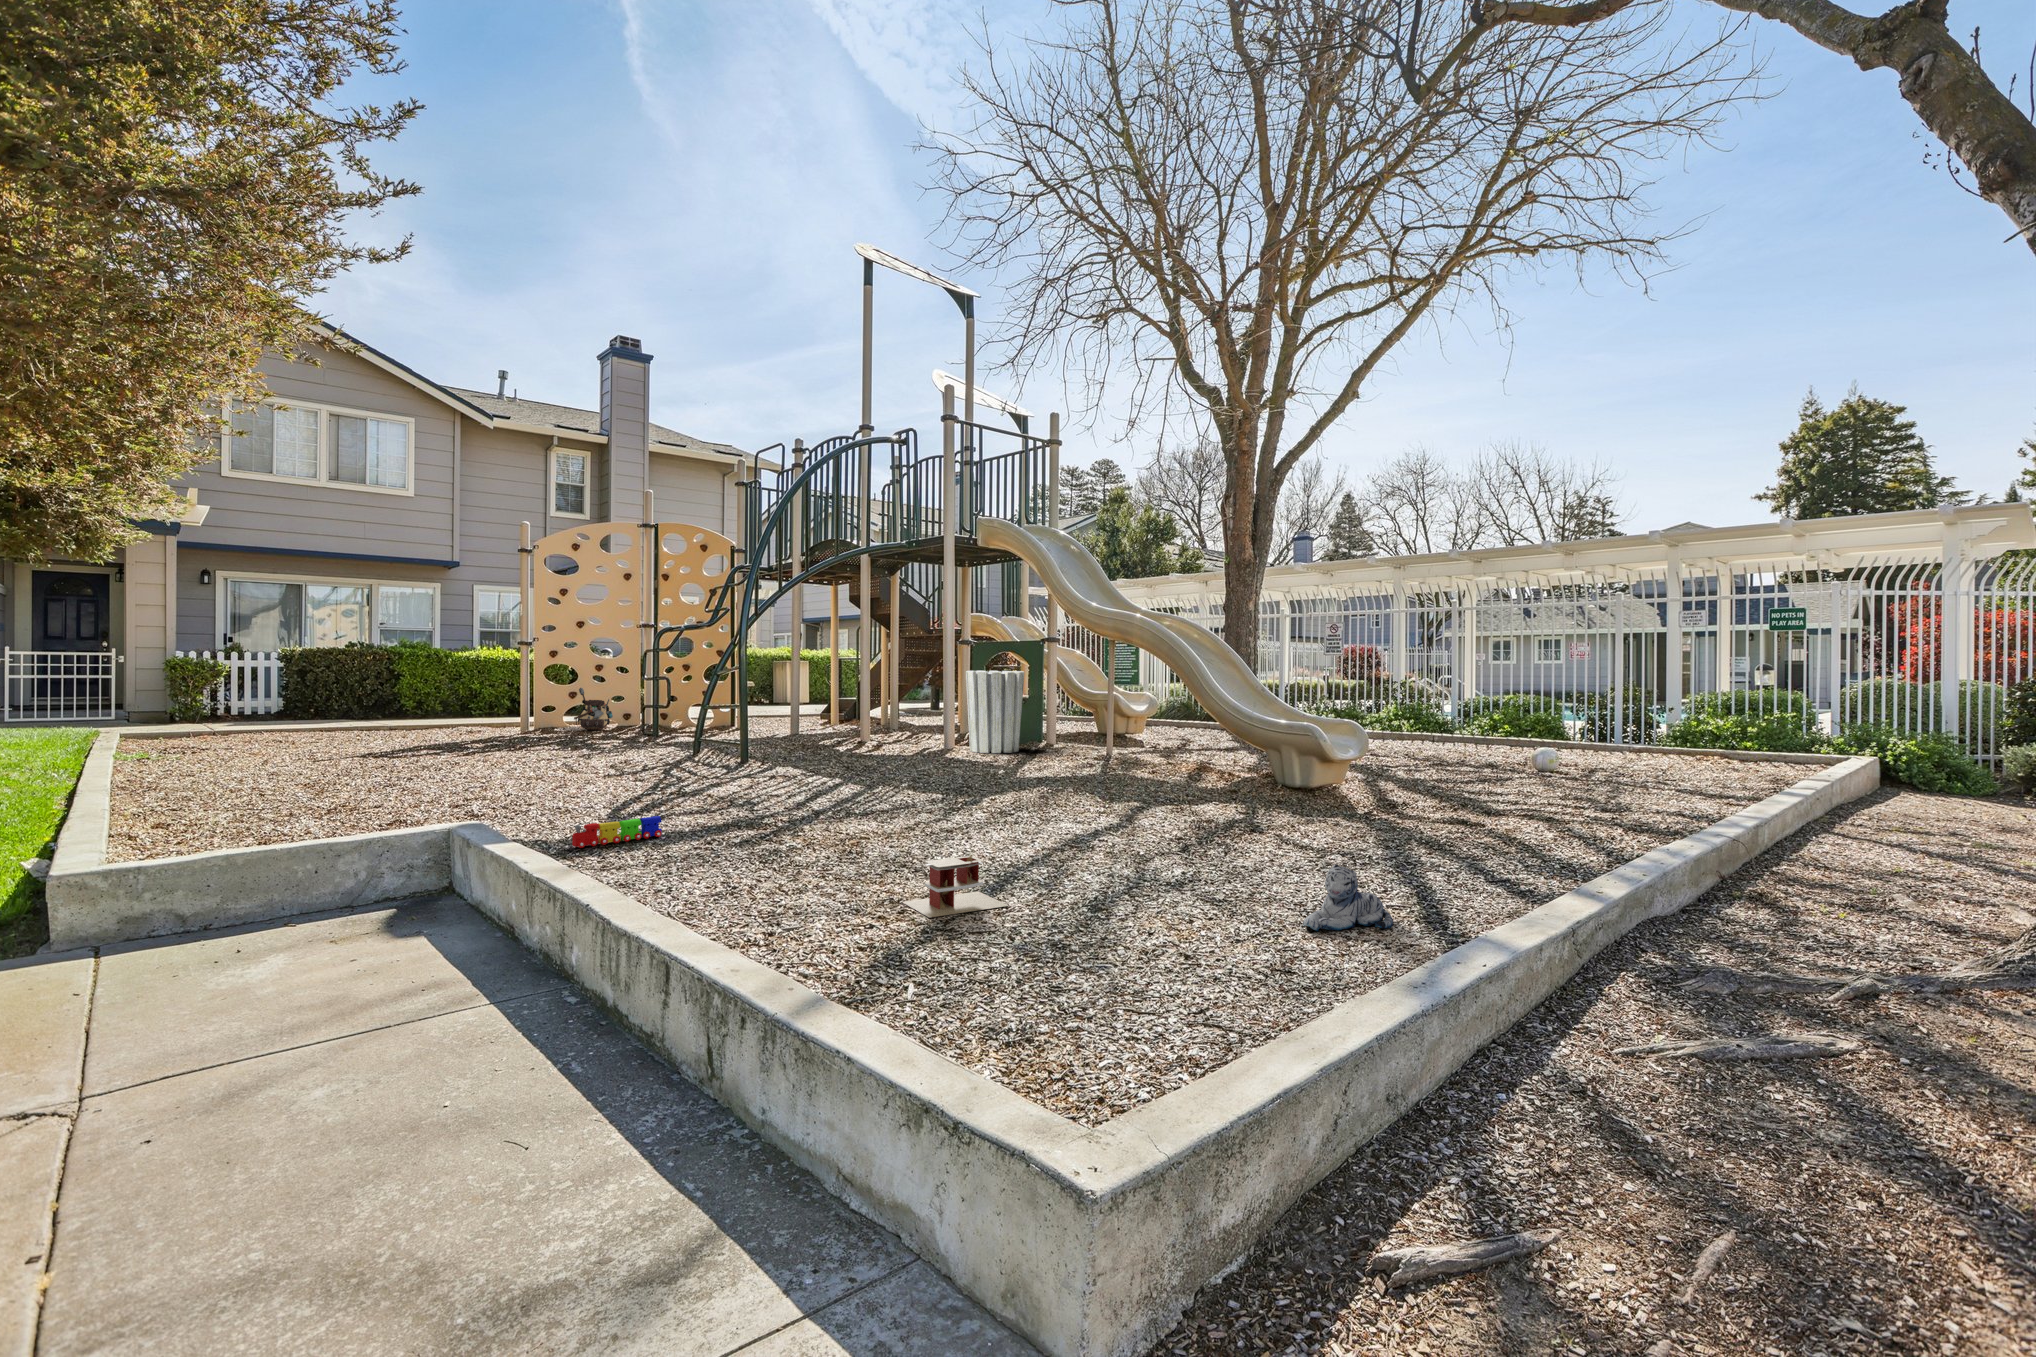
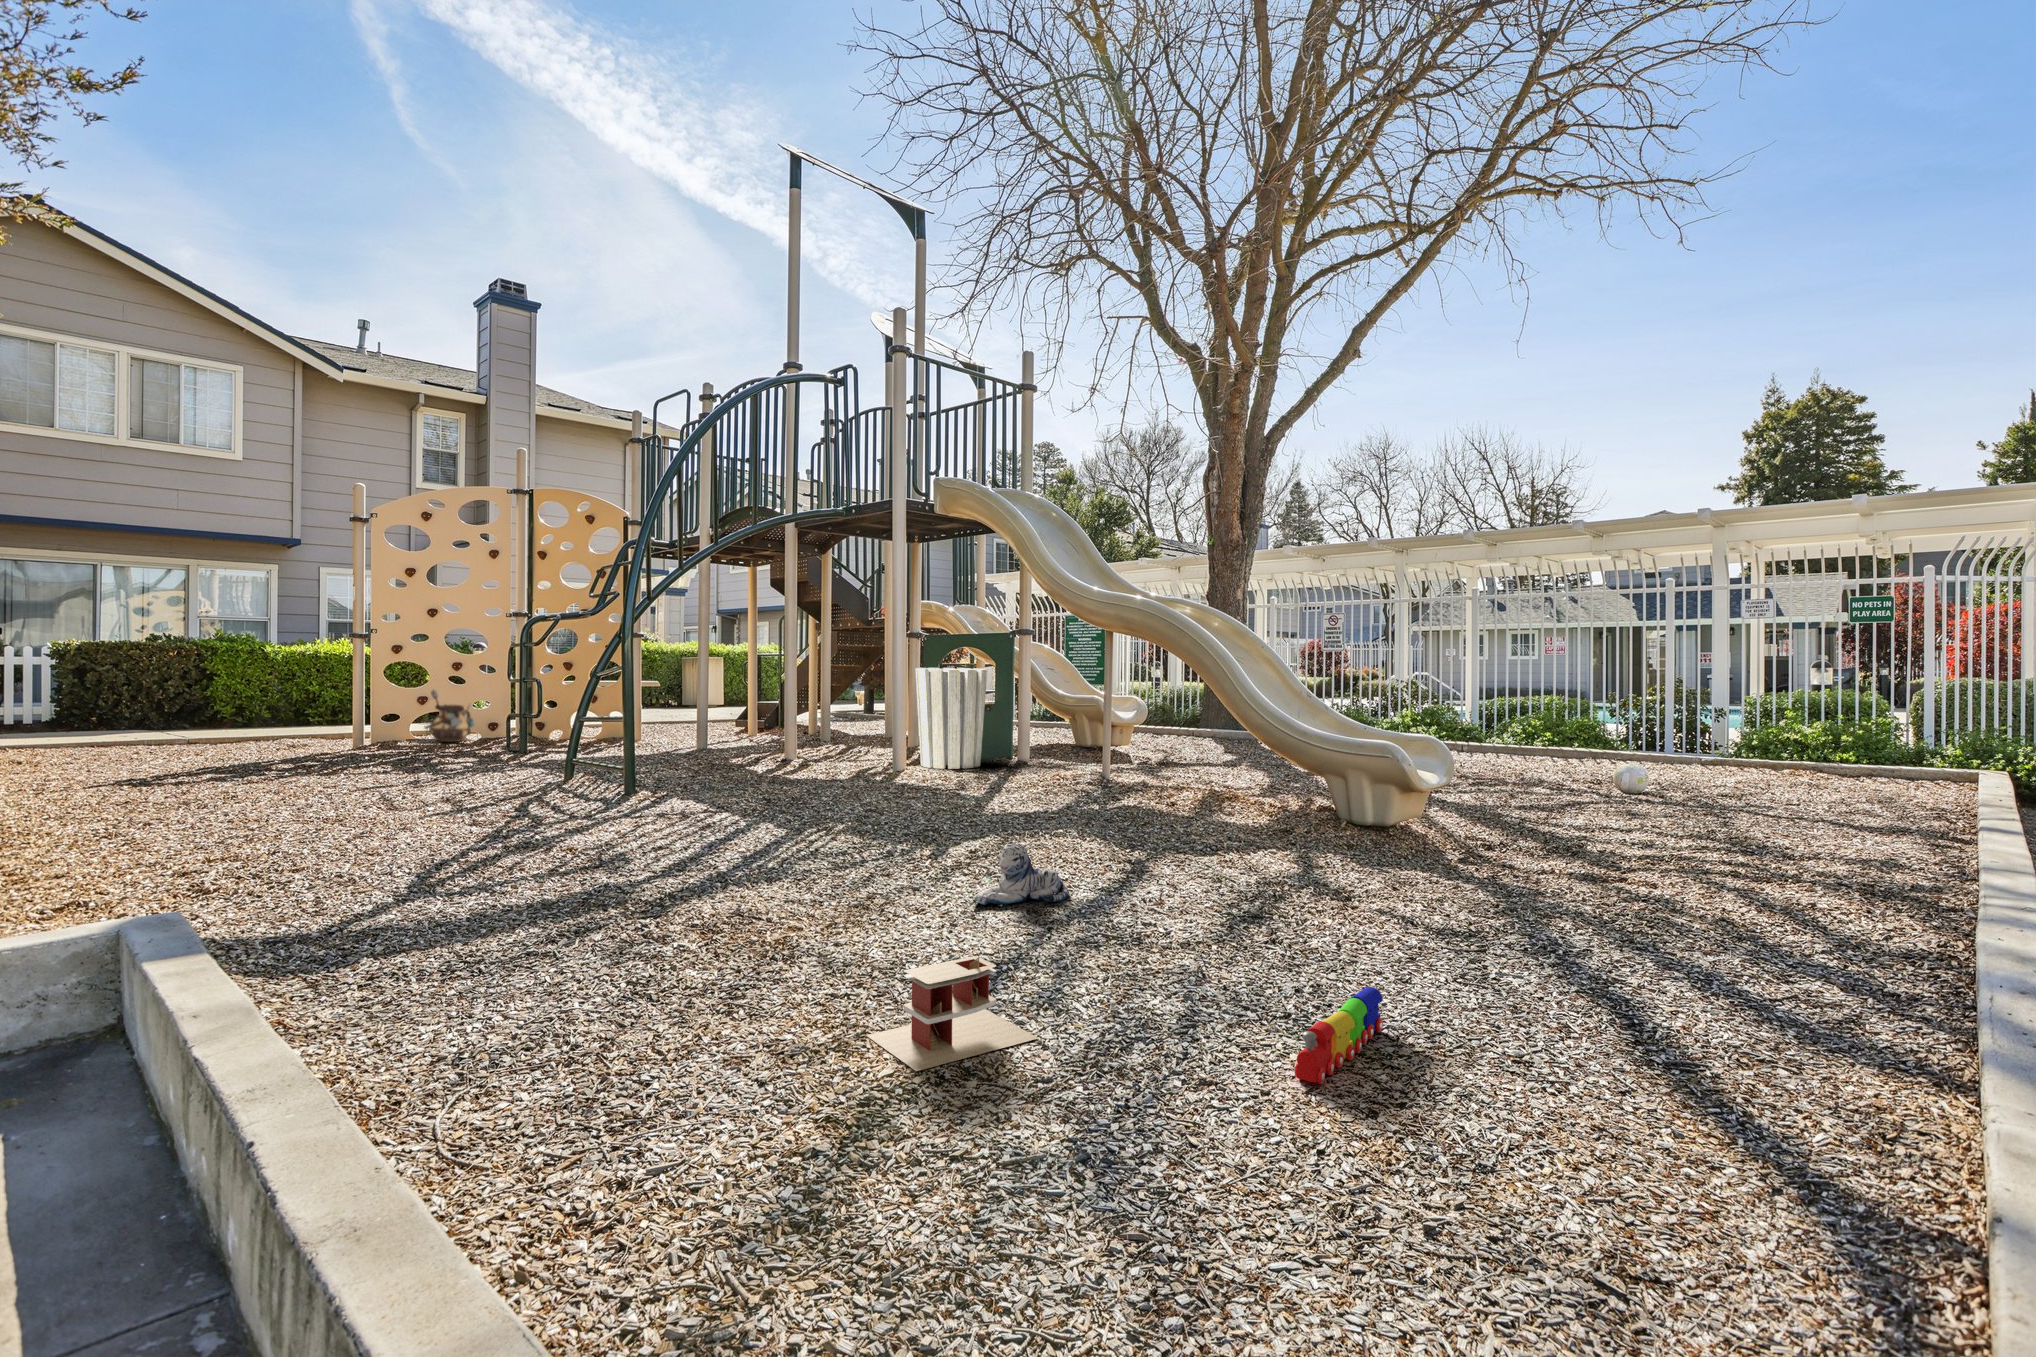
toy train: present [572,816,662,848] -> present [1295,987,1383,1084]
plush toy: present [1303,865,1393,931] -> present [973,841,1069,905]

